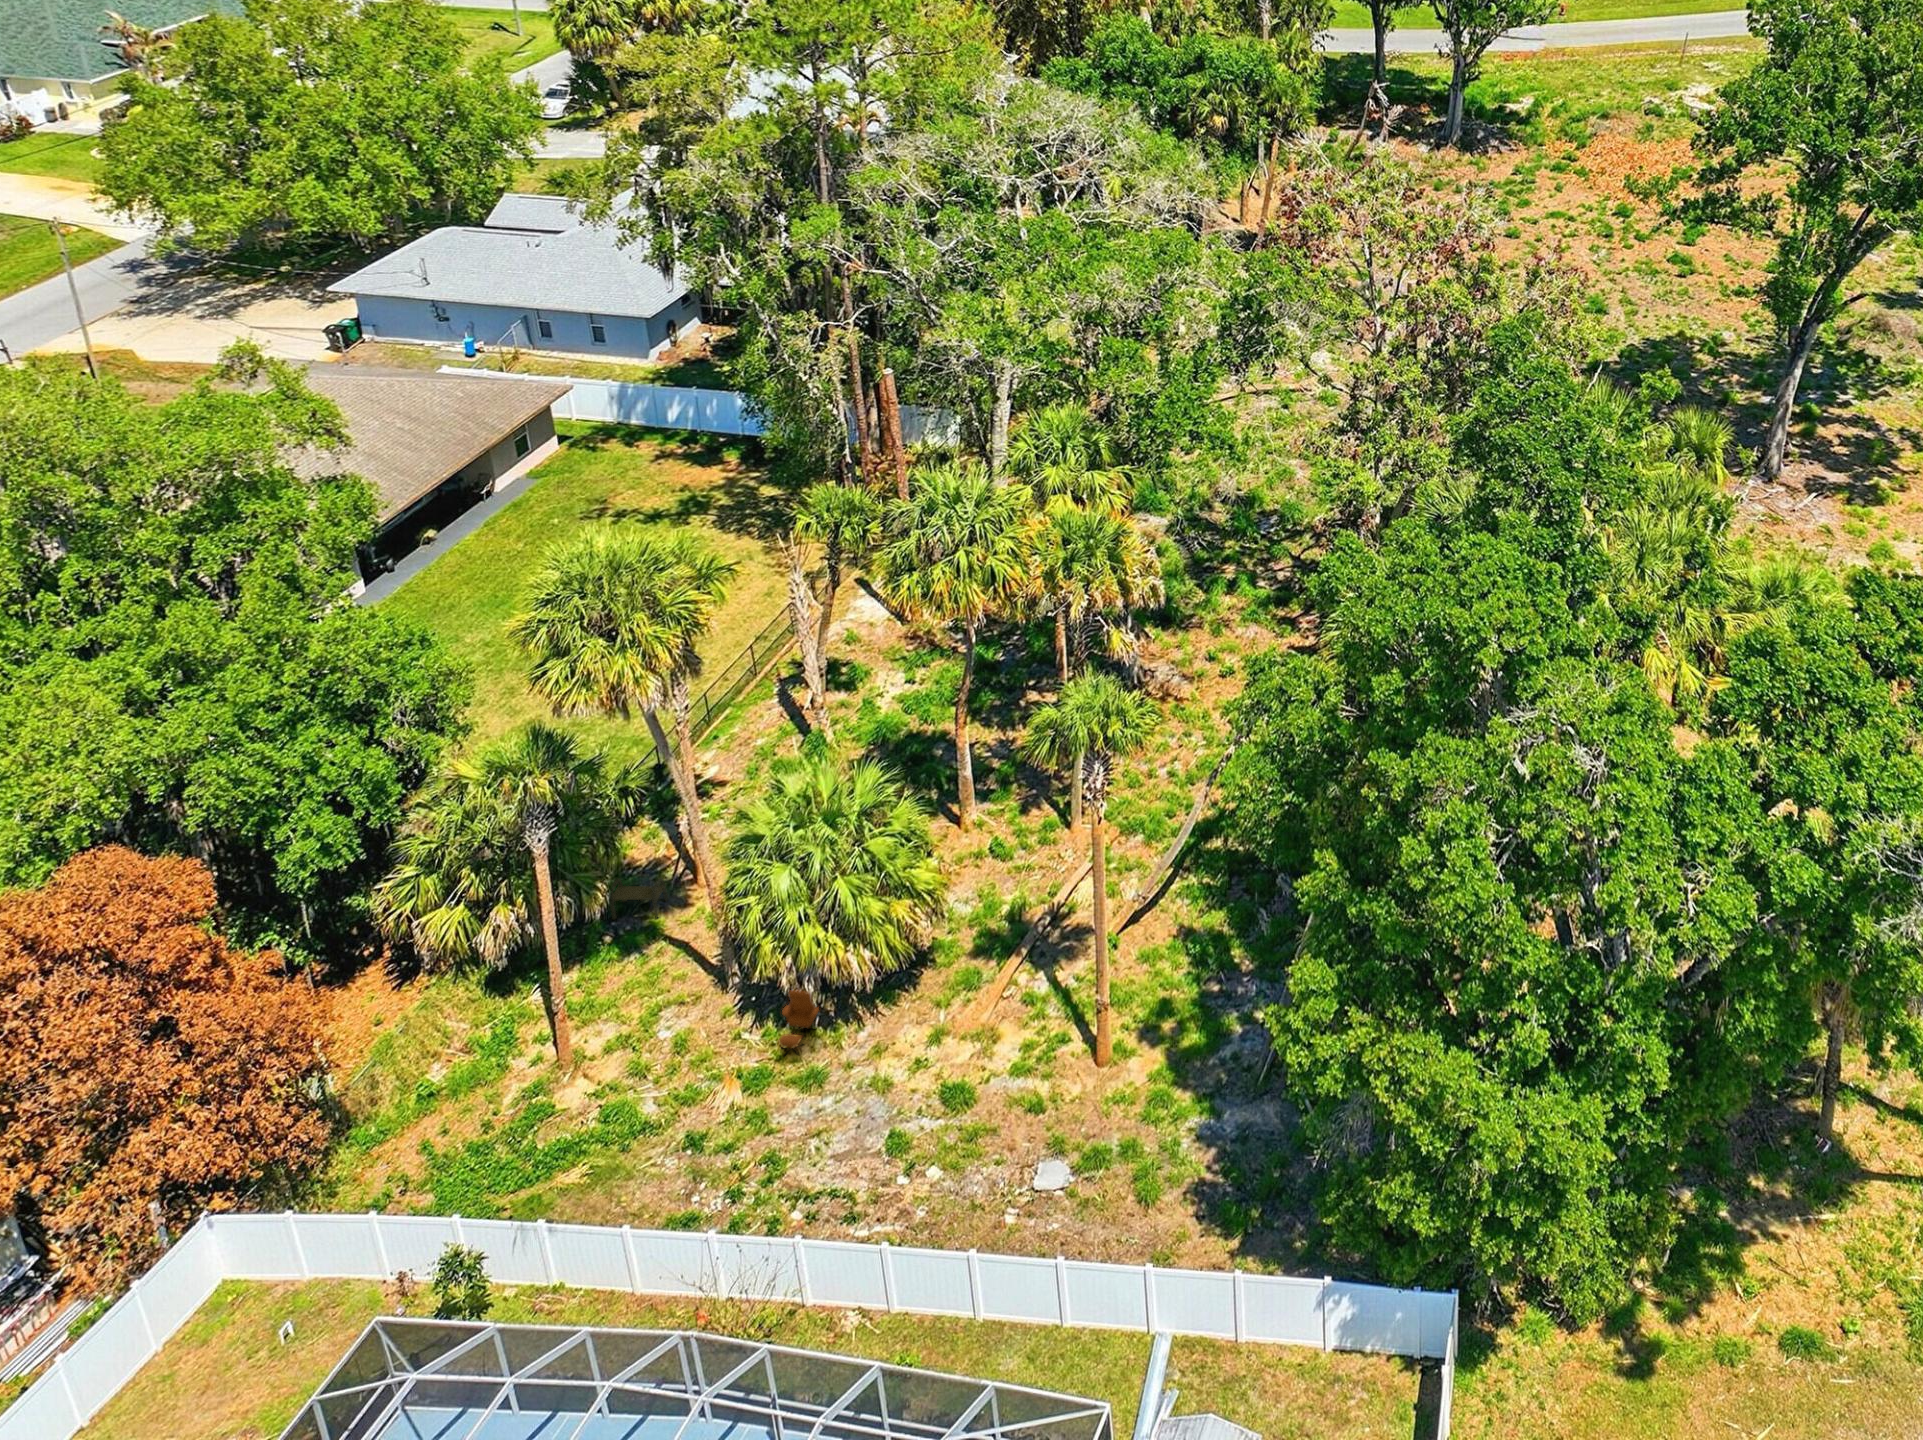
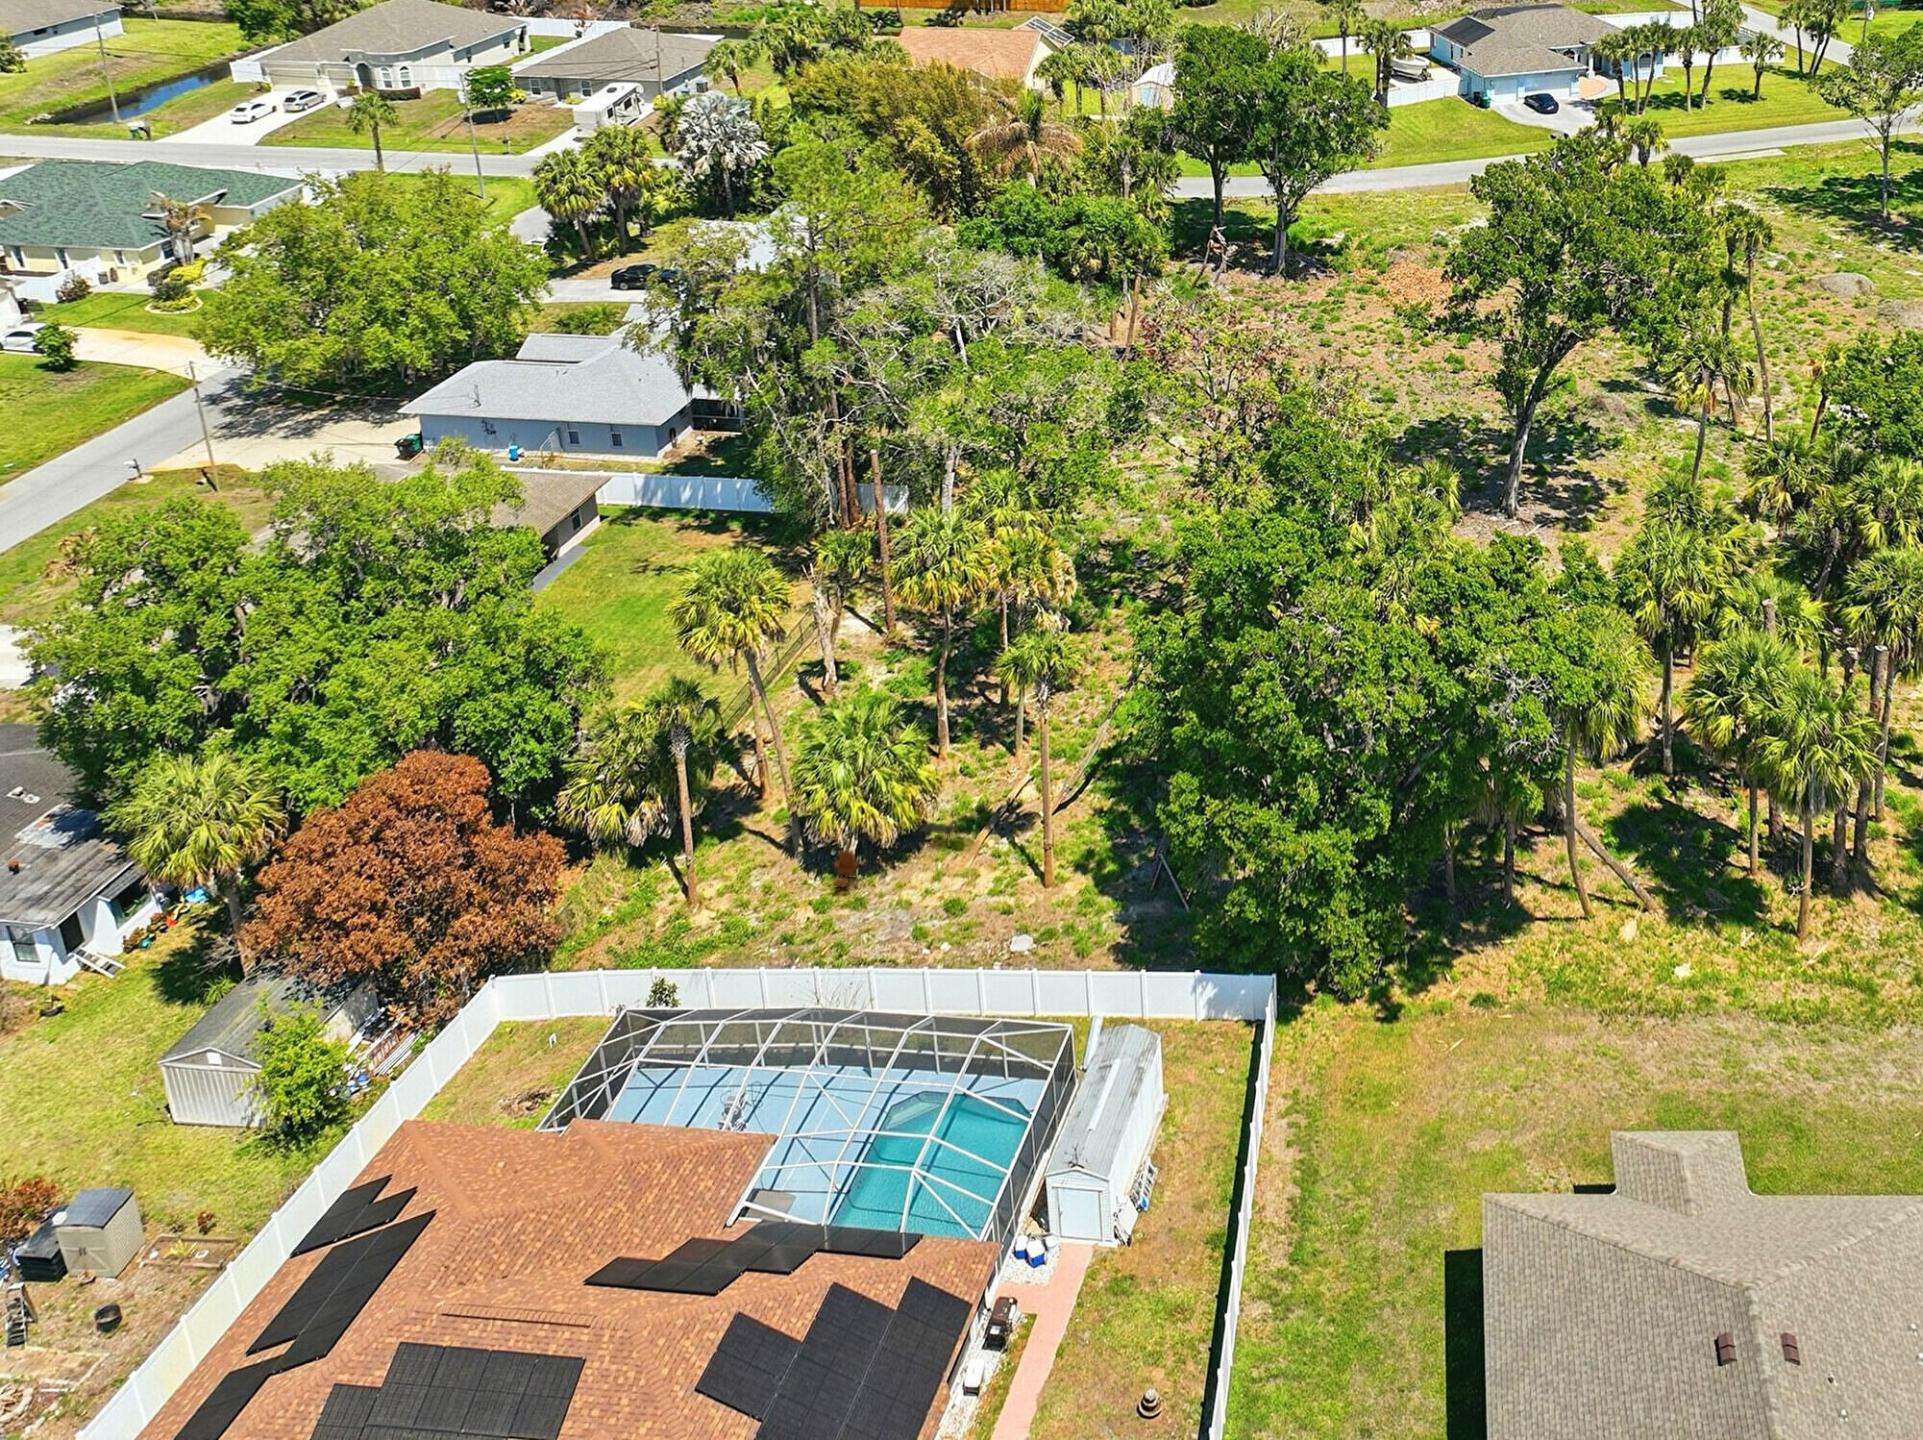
bench: present [611,878,668,919] -> present [920,820,958,847]

